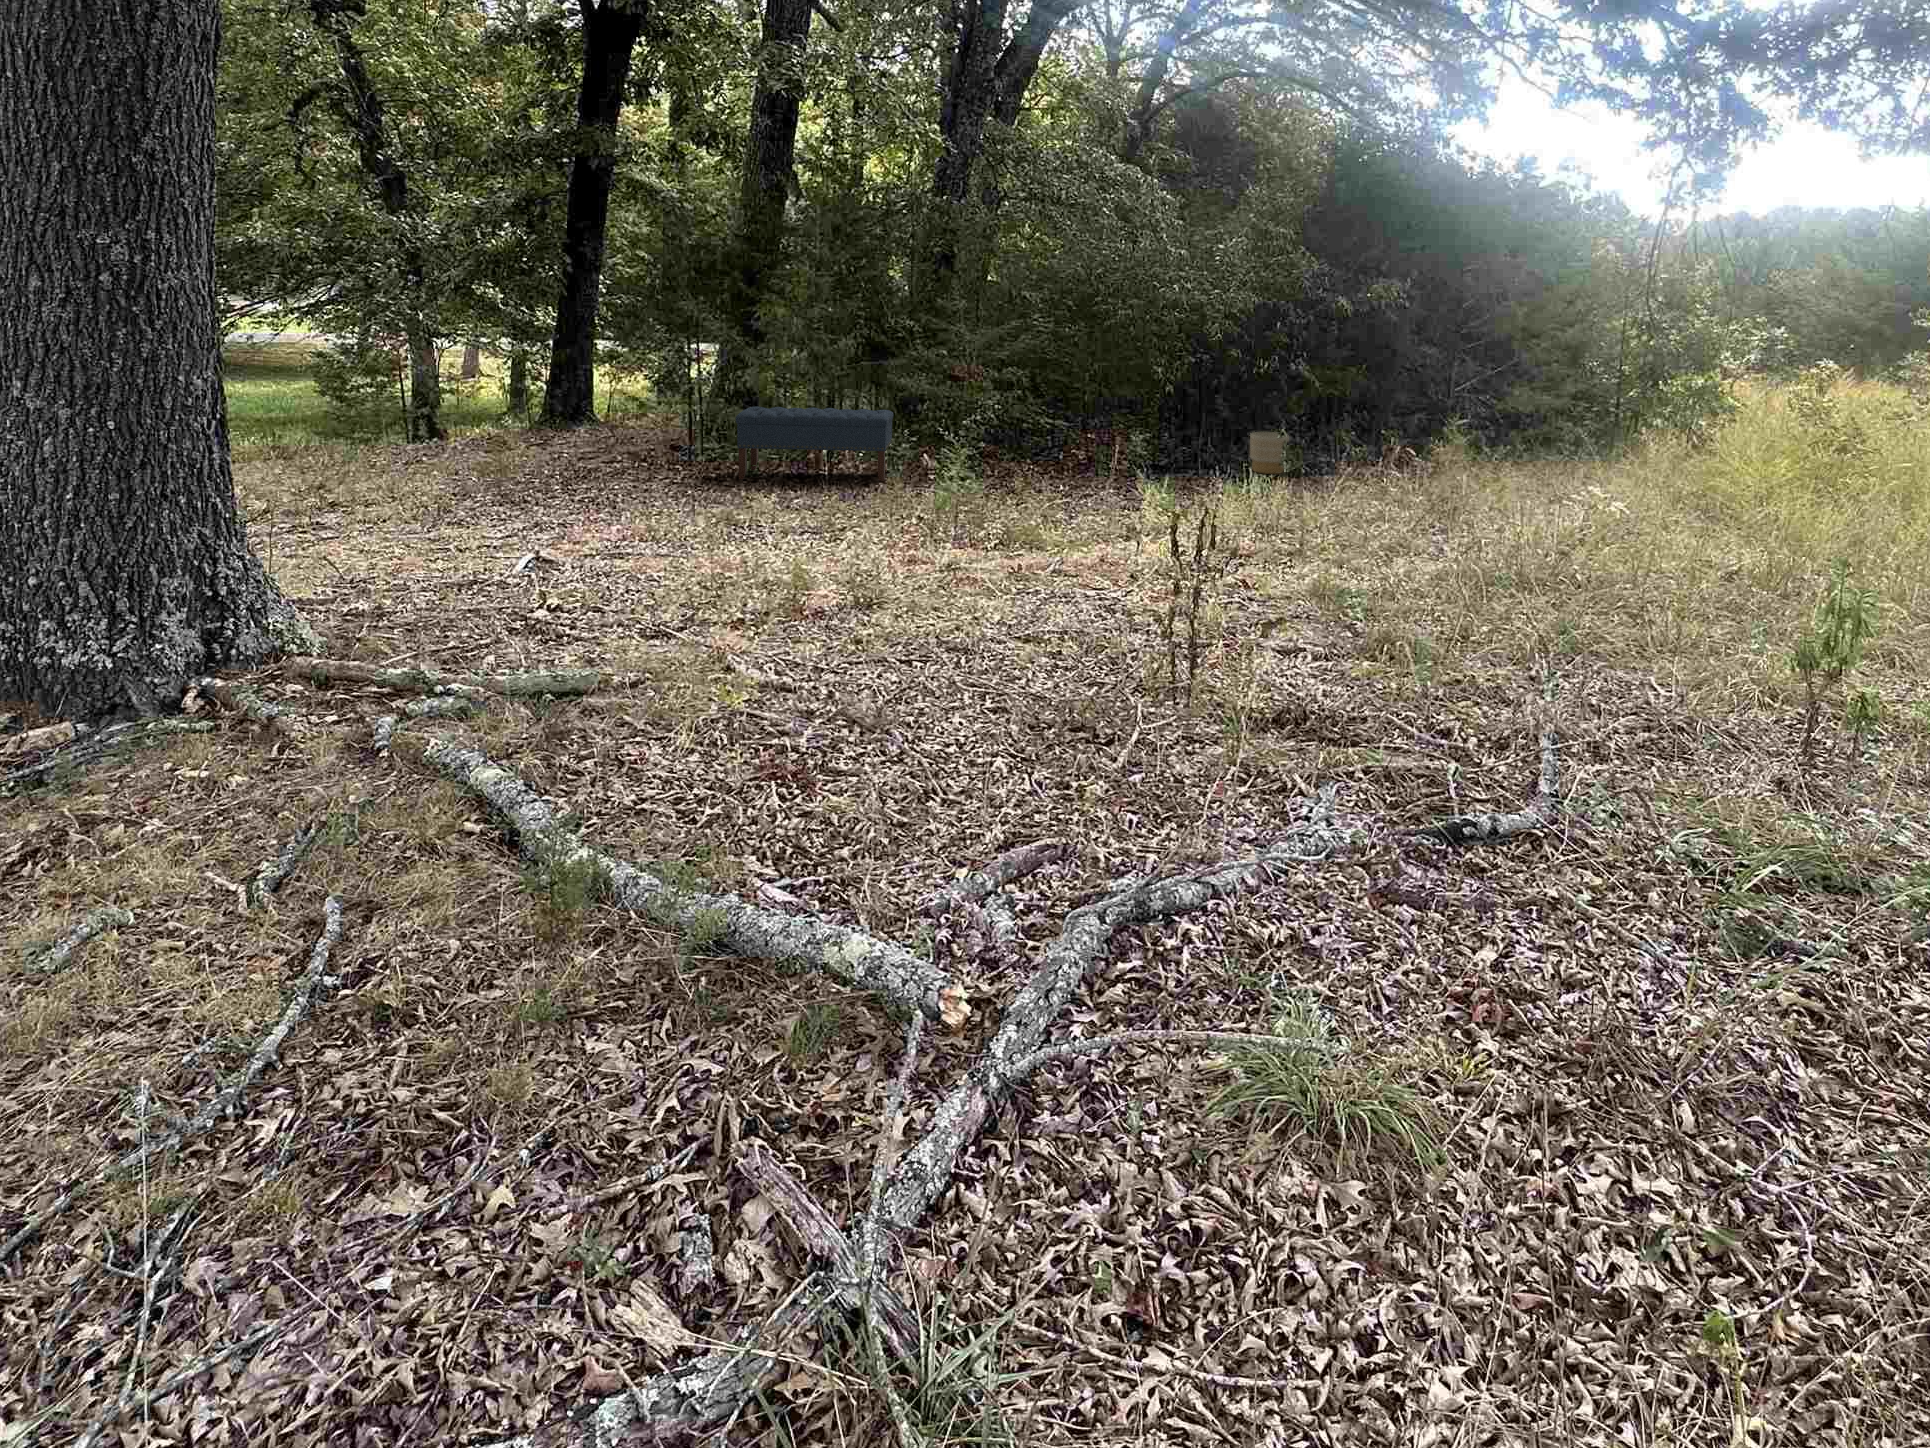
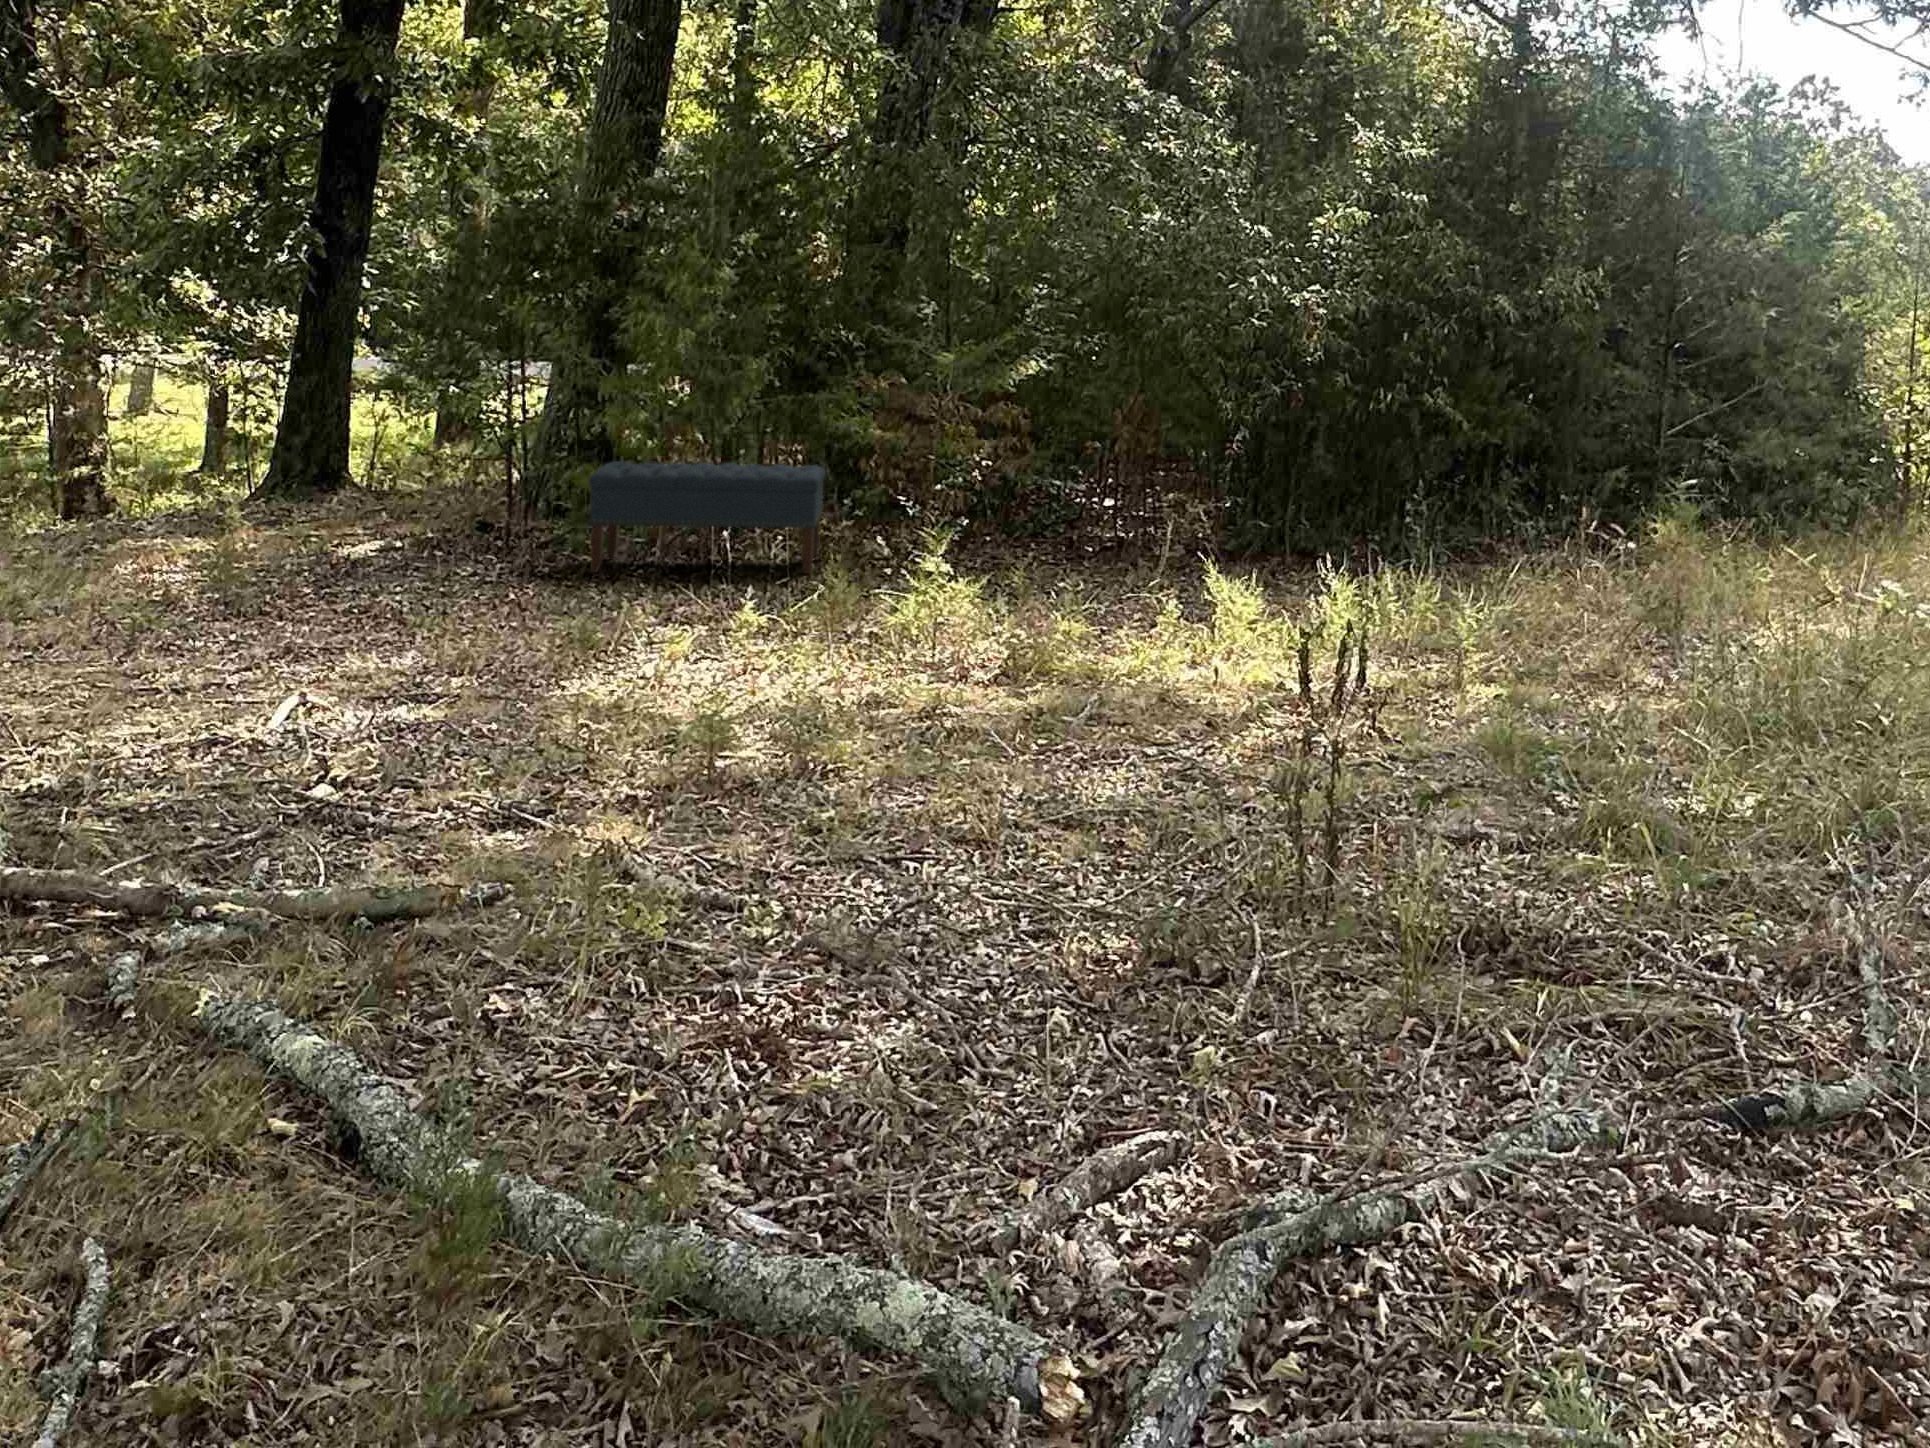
planter: present [1250,432,1289,474] -> none [1357,495,1415,559]

